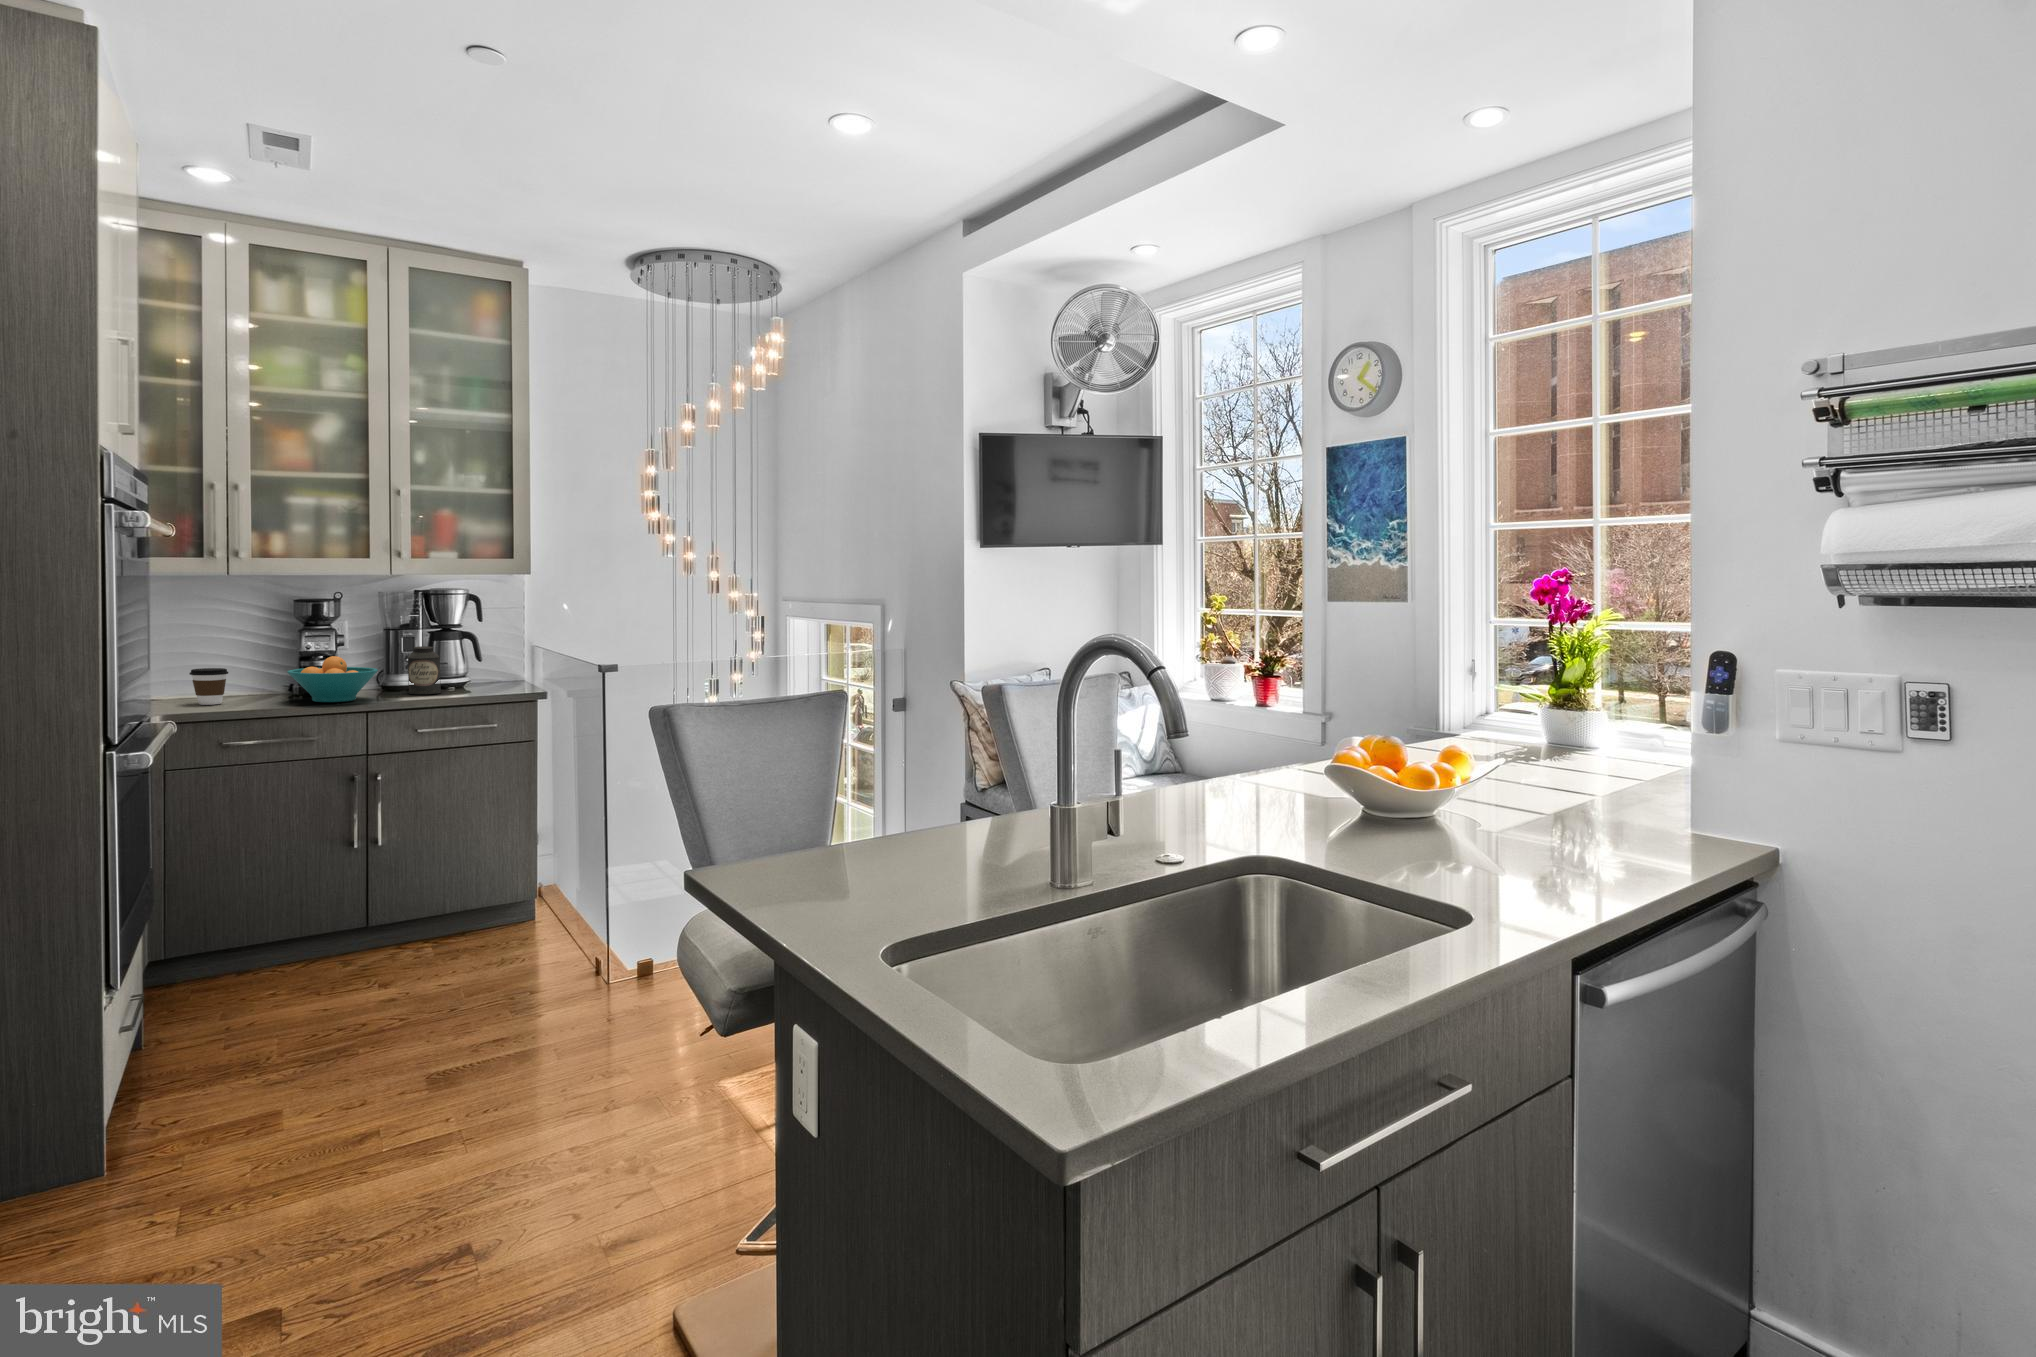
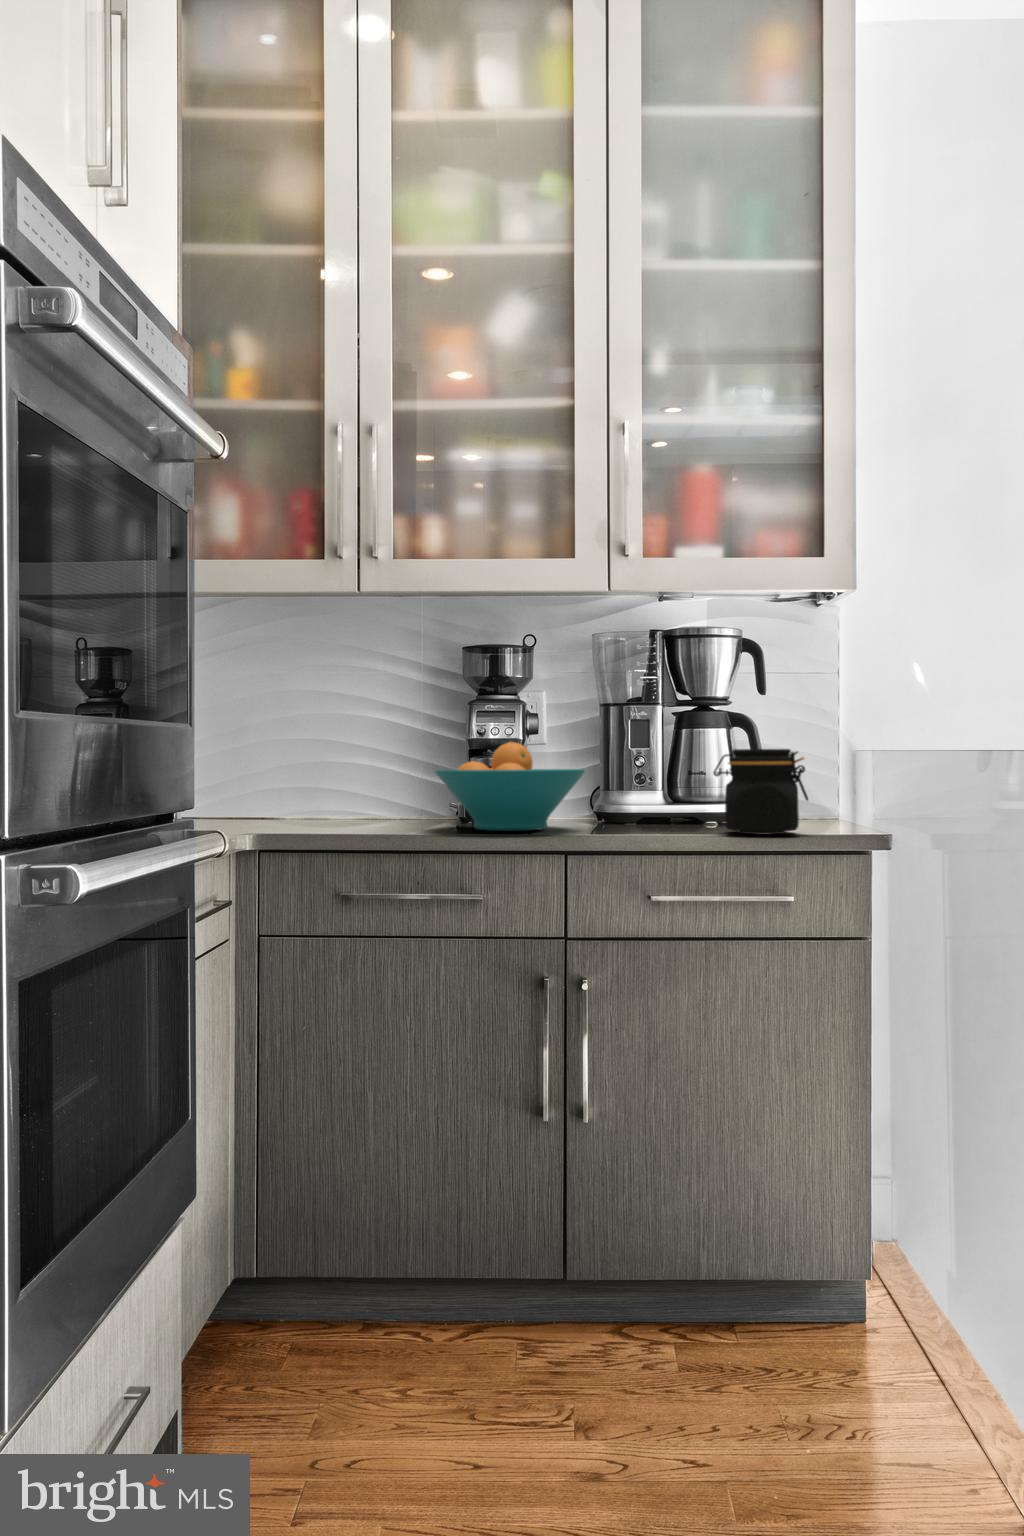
canister: present [408,646,441,694] -> none [638,733,695,825]
jar: none [449,659,498,700] -> present [714,749,808,834]
coffee cup: present [189,668,228,705] -> none [288,765,346,830]

